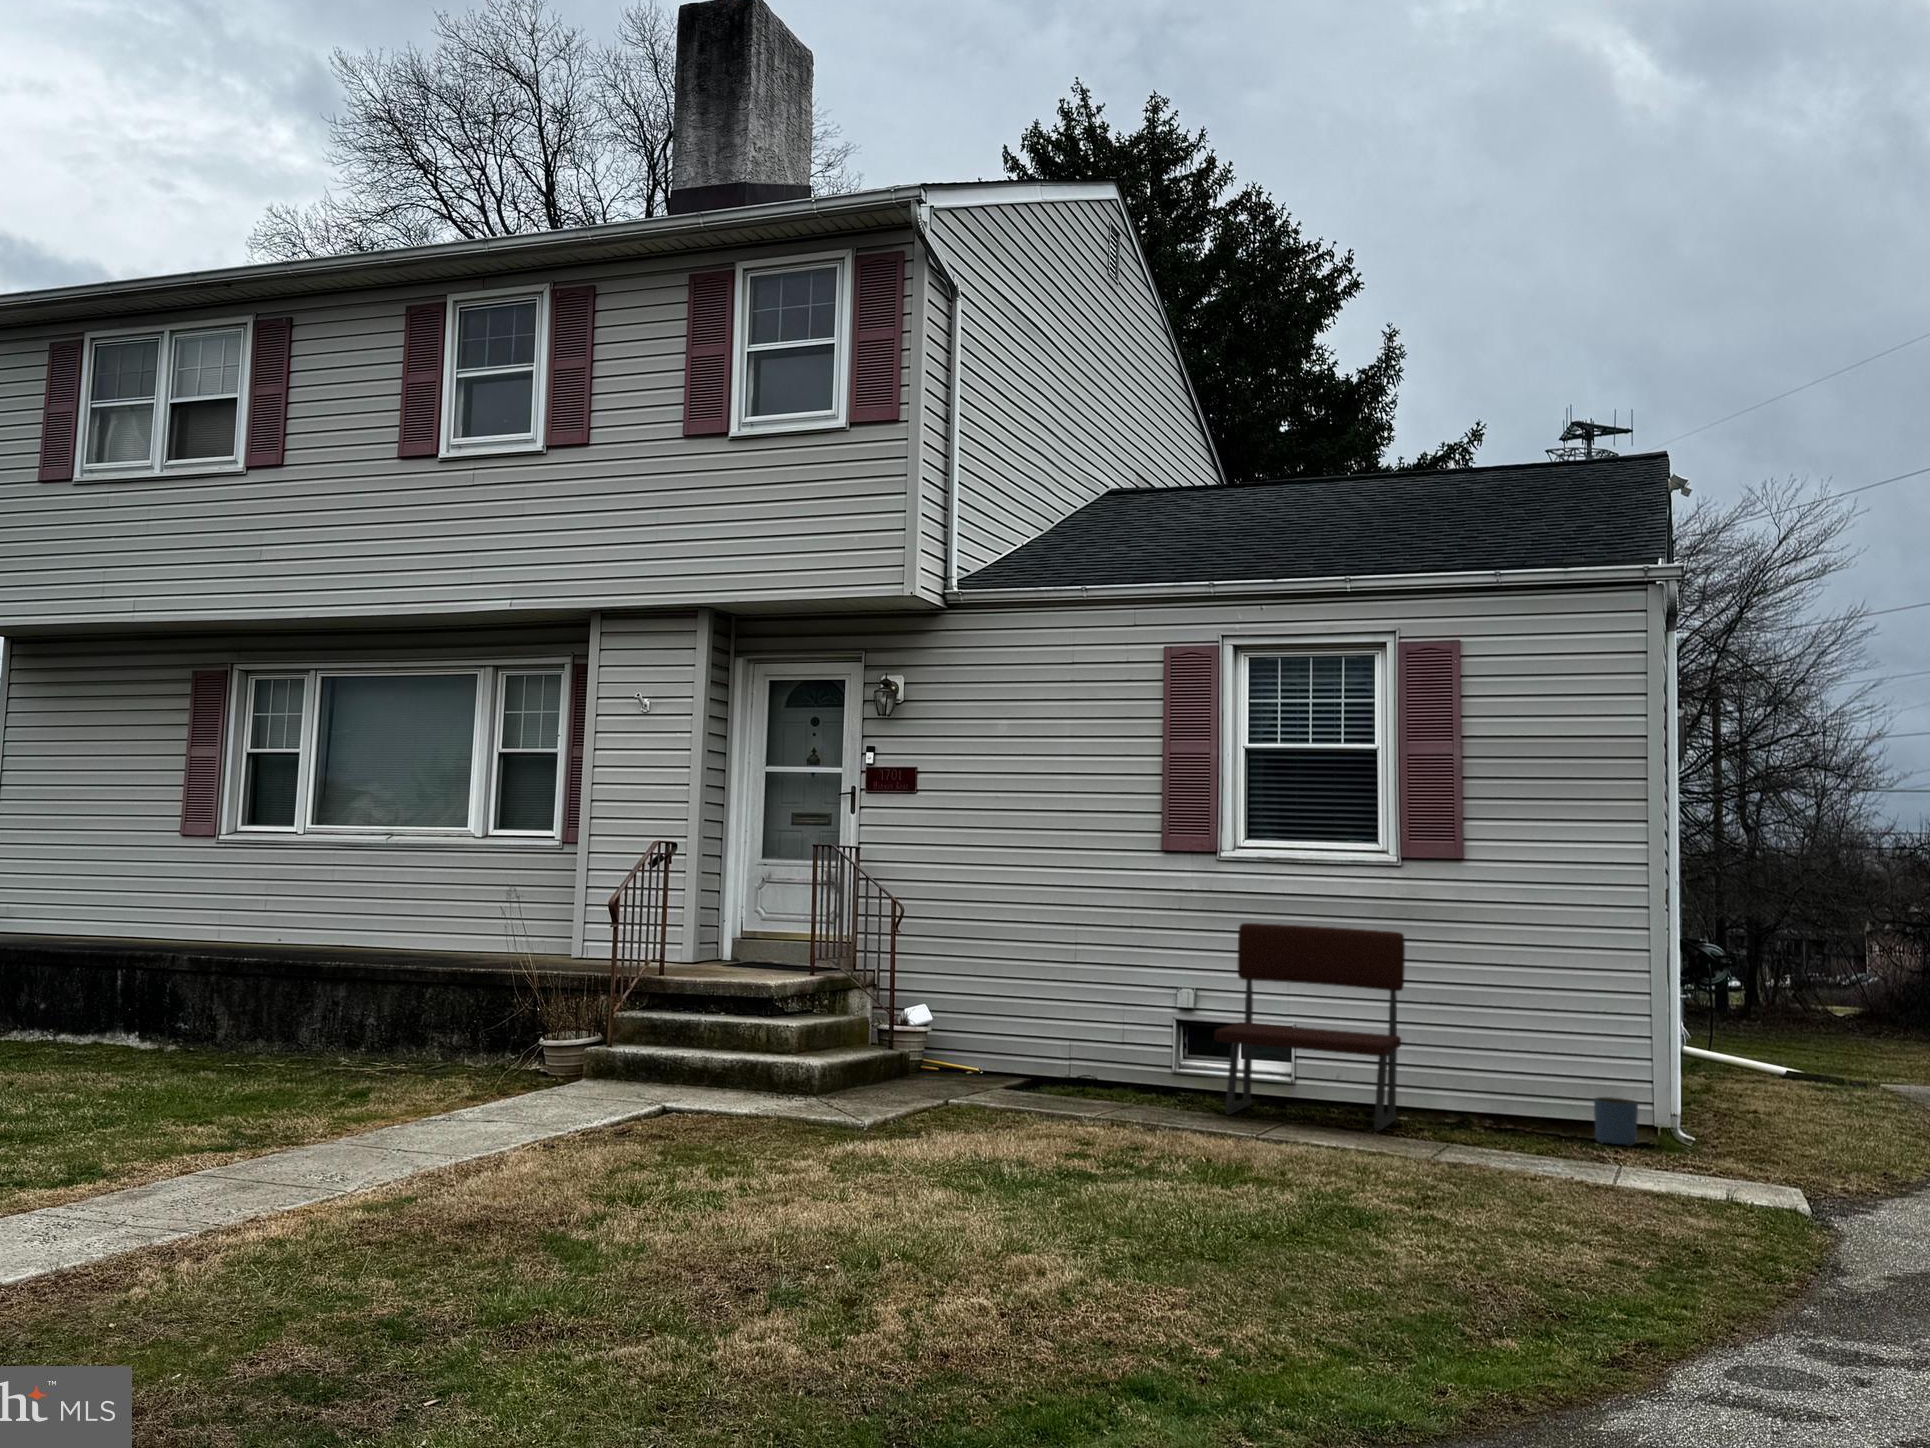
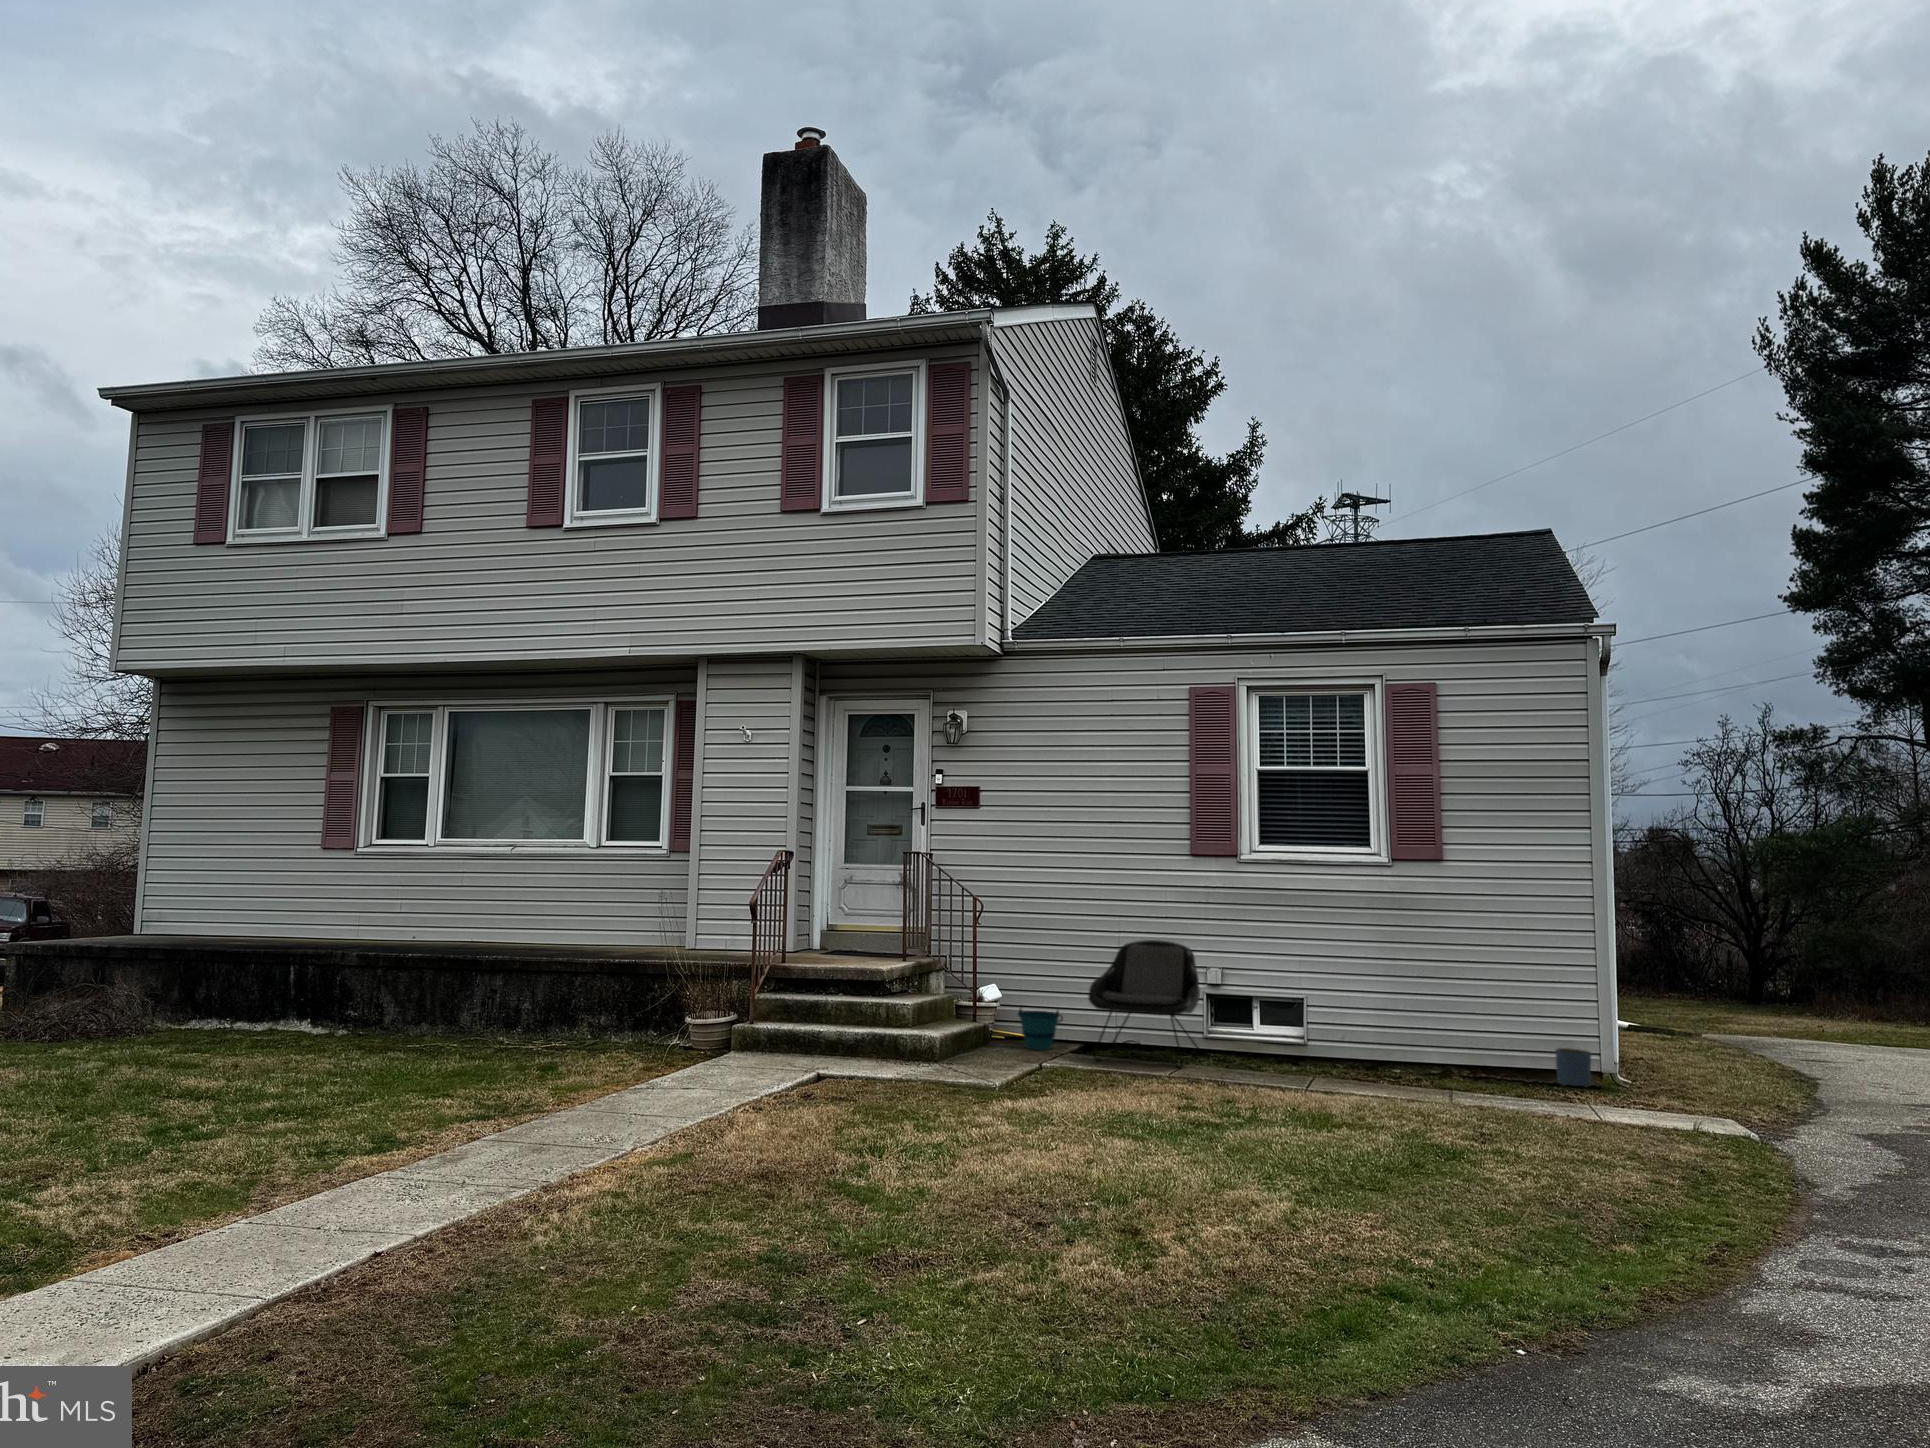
bench: present [1214,923,1405,1131] -> none [1251,913,1398,1080]
lounge chair: none [1022,955,1165,1111] -> present [1088,940,1200,1069]
bucket: none [951,1034,1006,1086] -> present [1018,1009,1063,1050]

